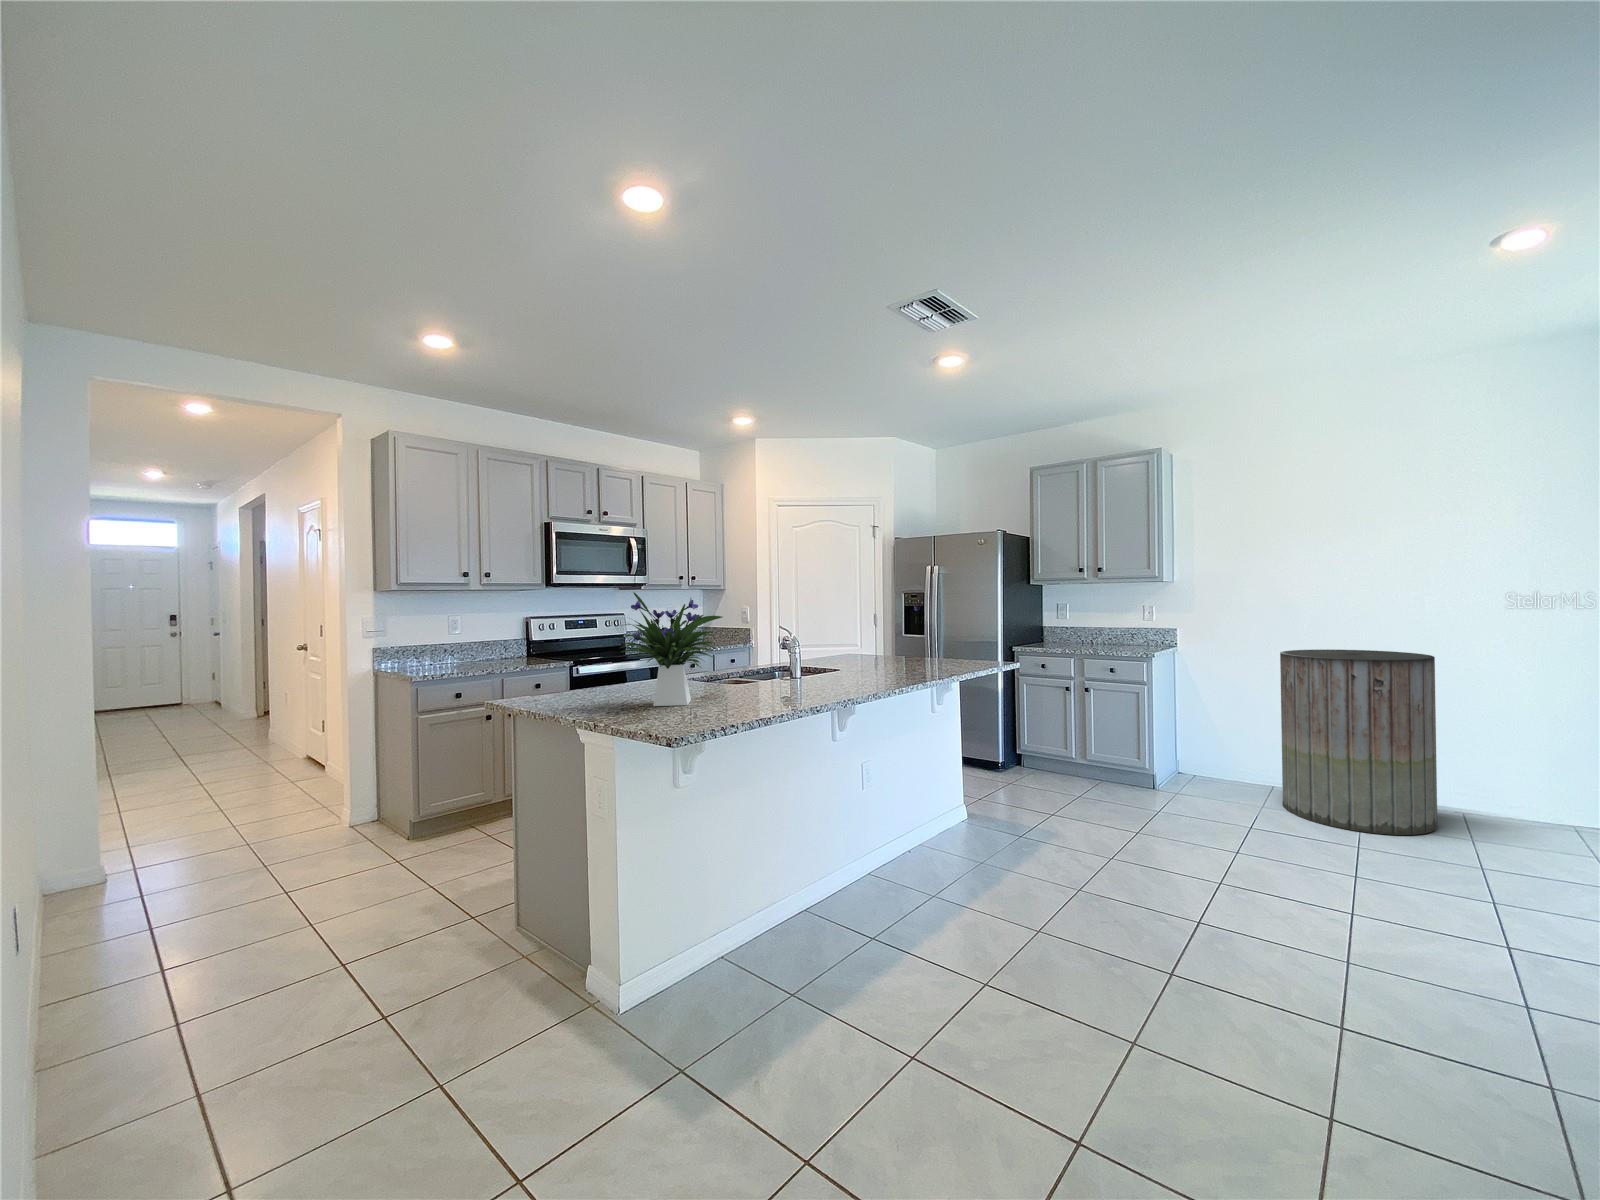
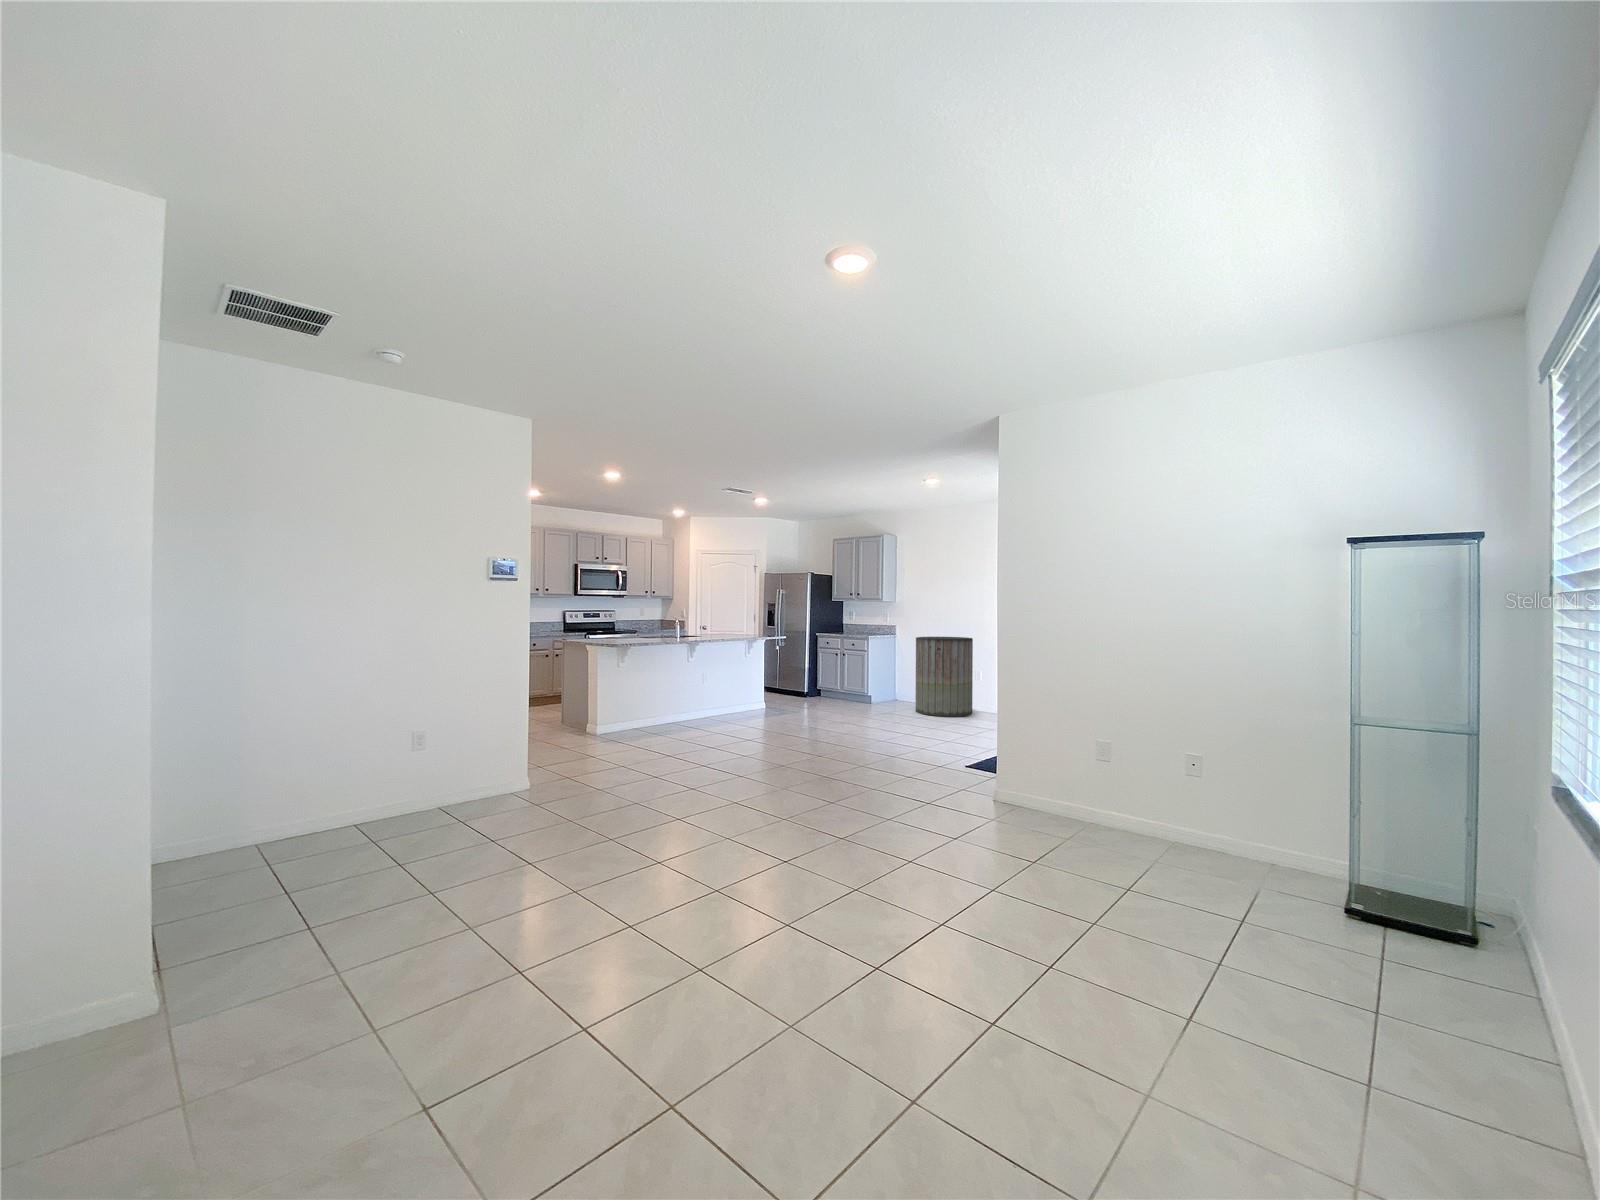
flower arrangement: present [620,593,722,706] -> none [600,601,638,640]

